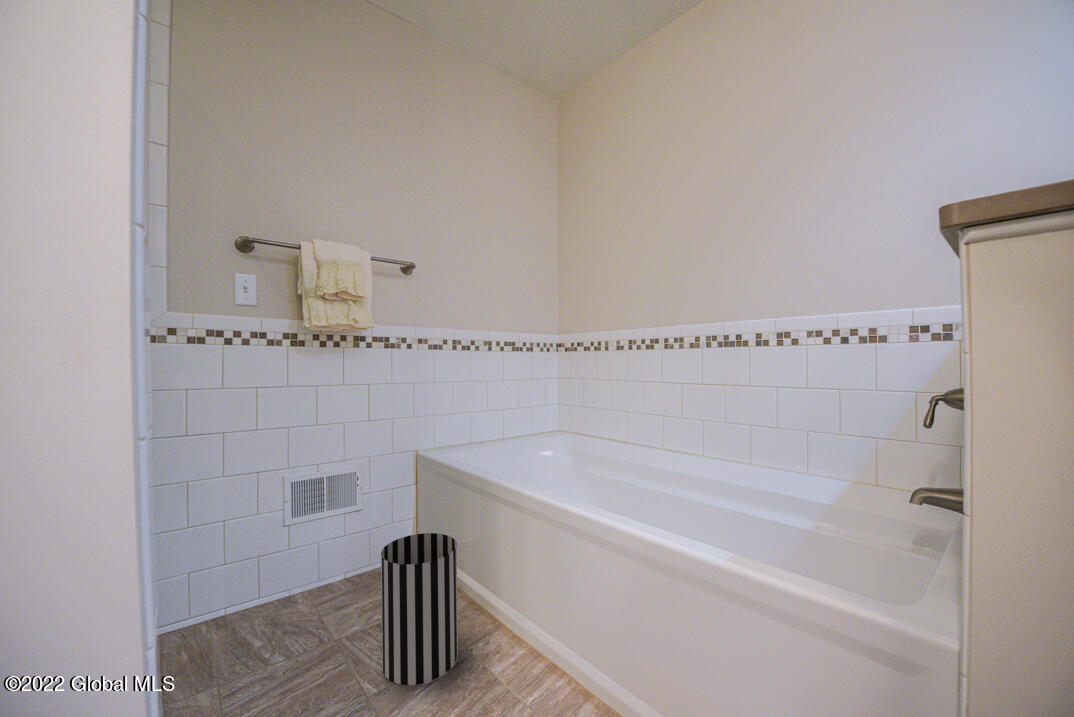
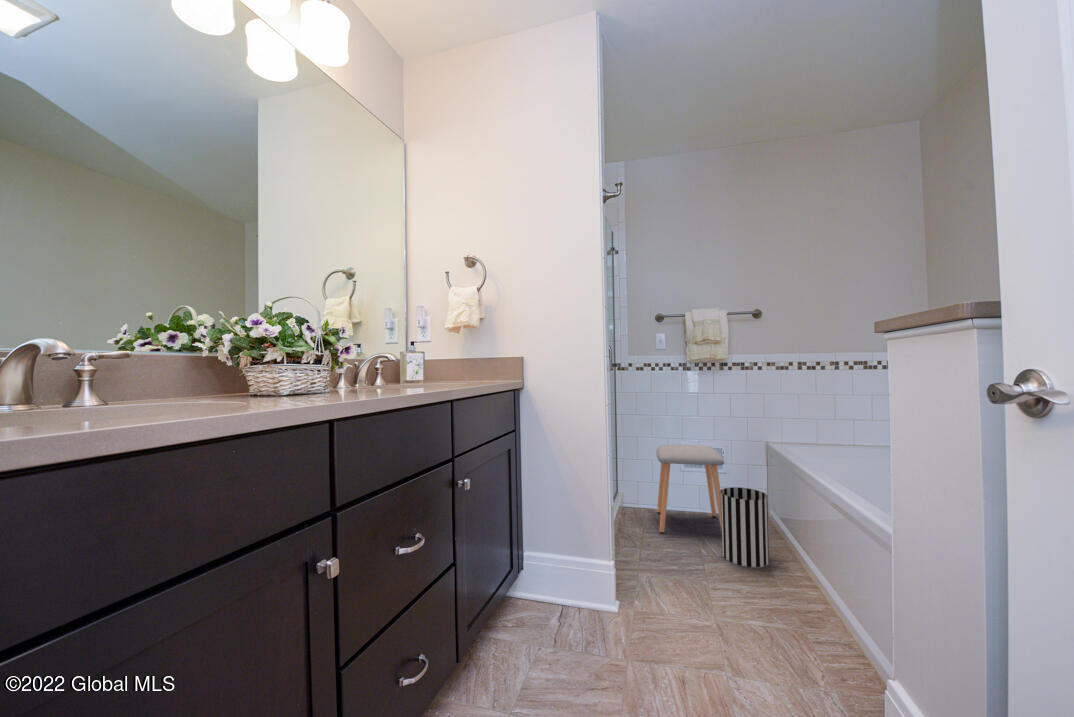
stool: none [232,473,379,680] -> present [656,445,724,533]

